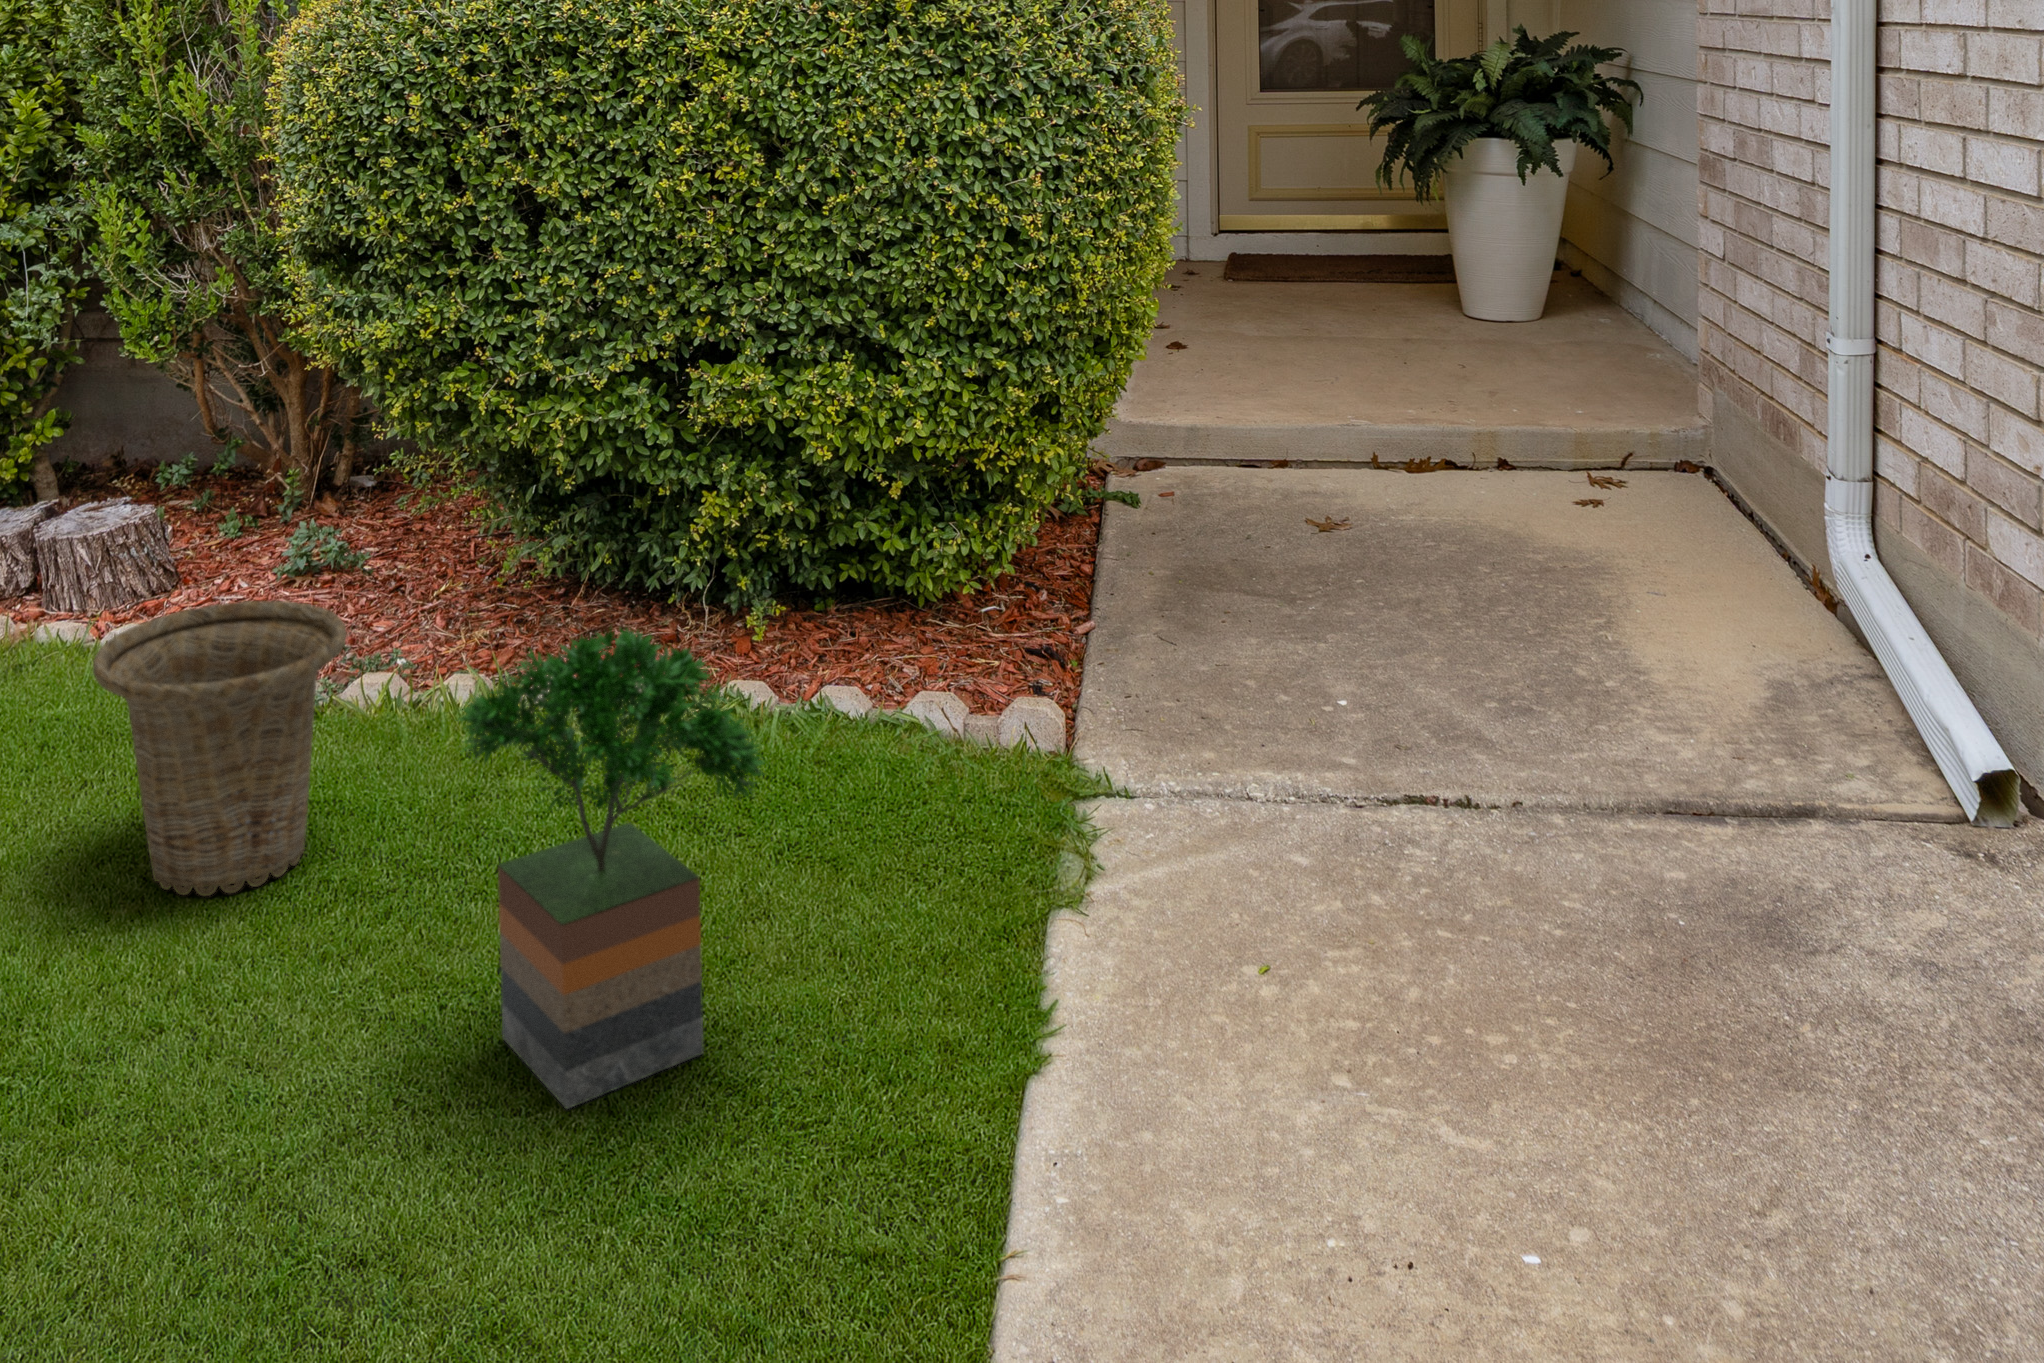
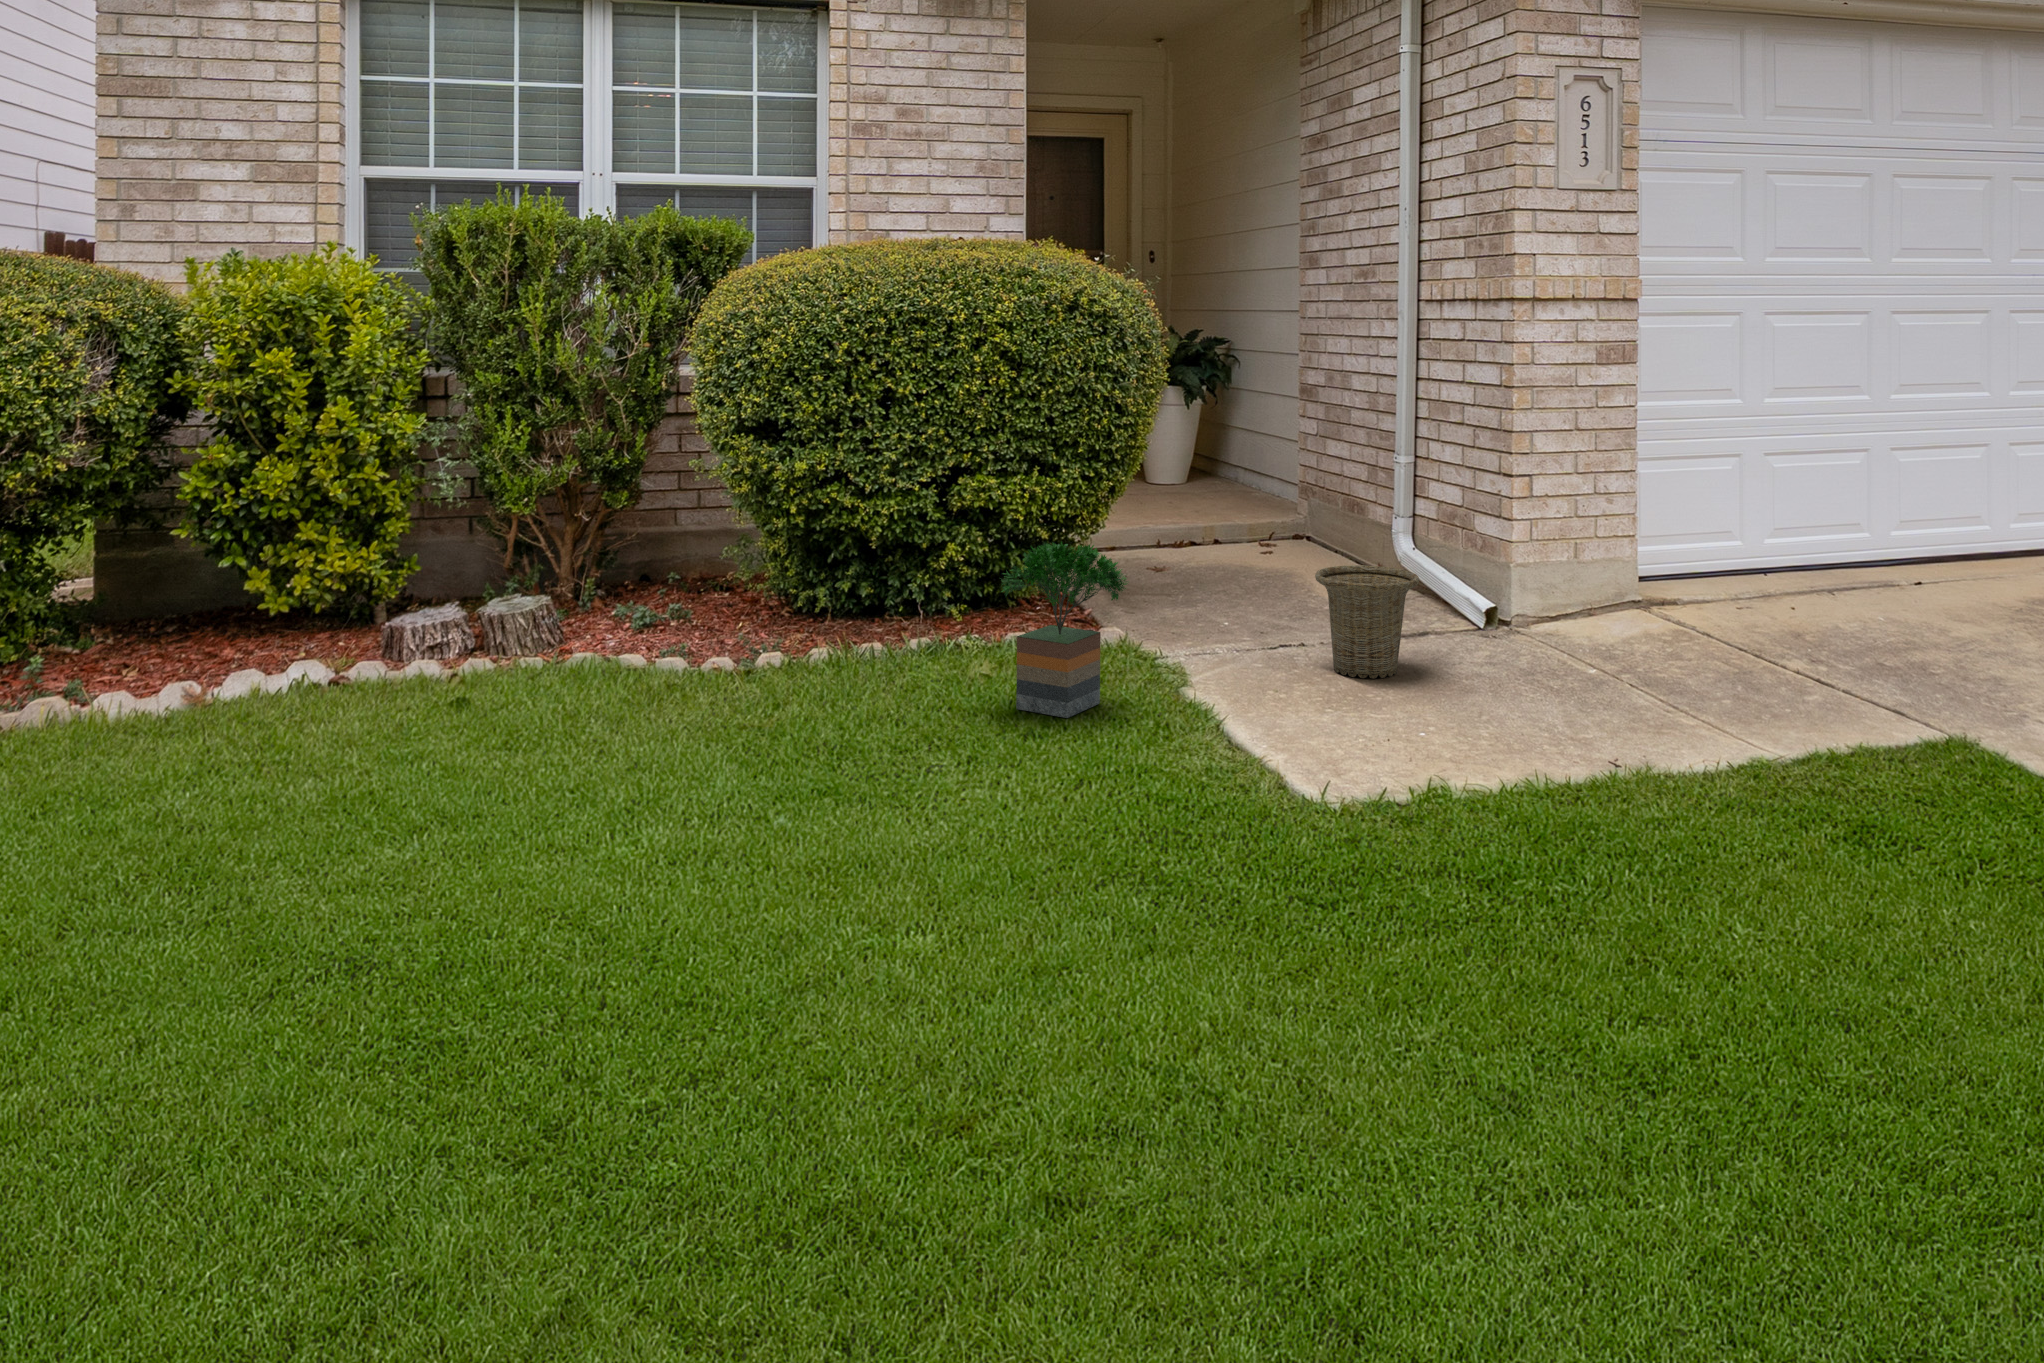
basket: present [93,601,347,896] -> present [1315,565,1419,679]

